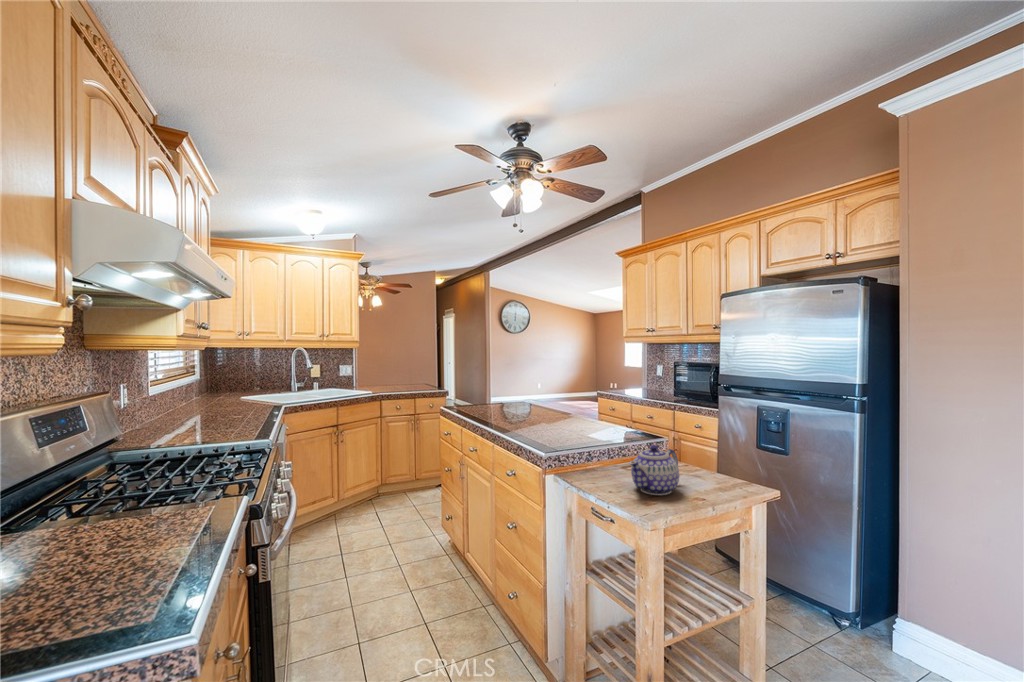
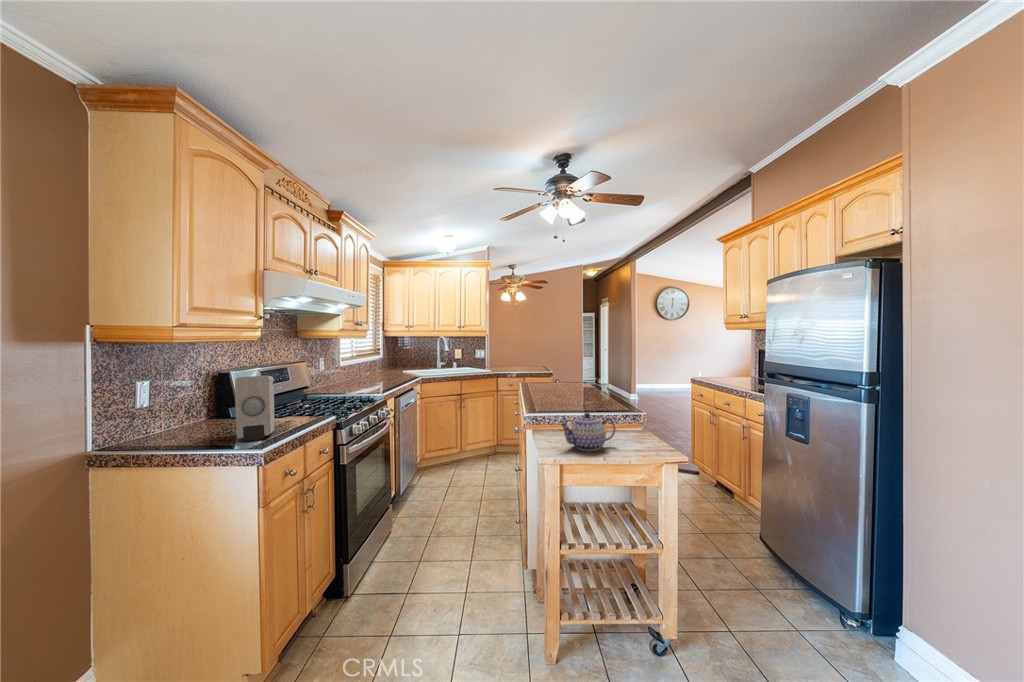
soap dispenser: none [66,431,167,588] -> present [235,376,275,441]

